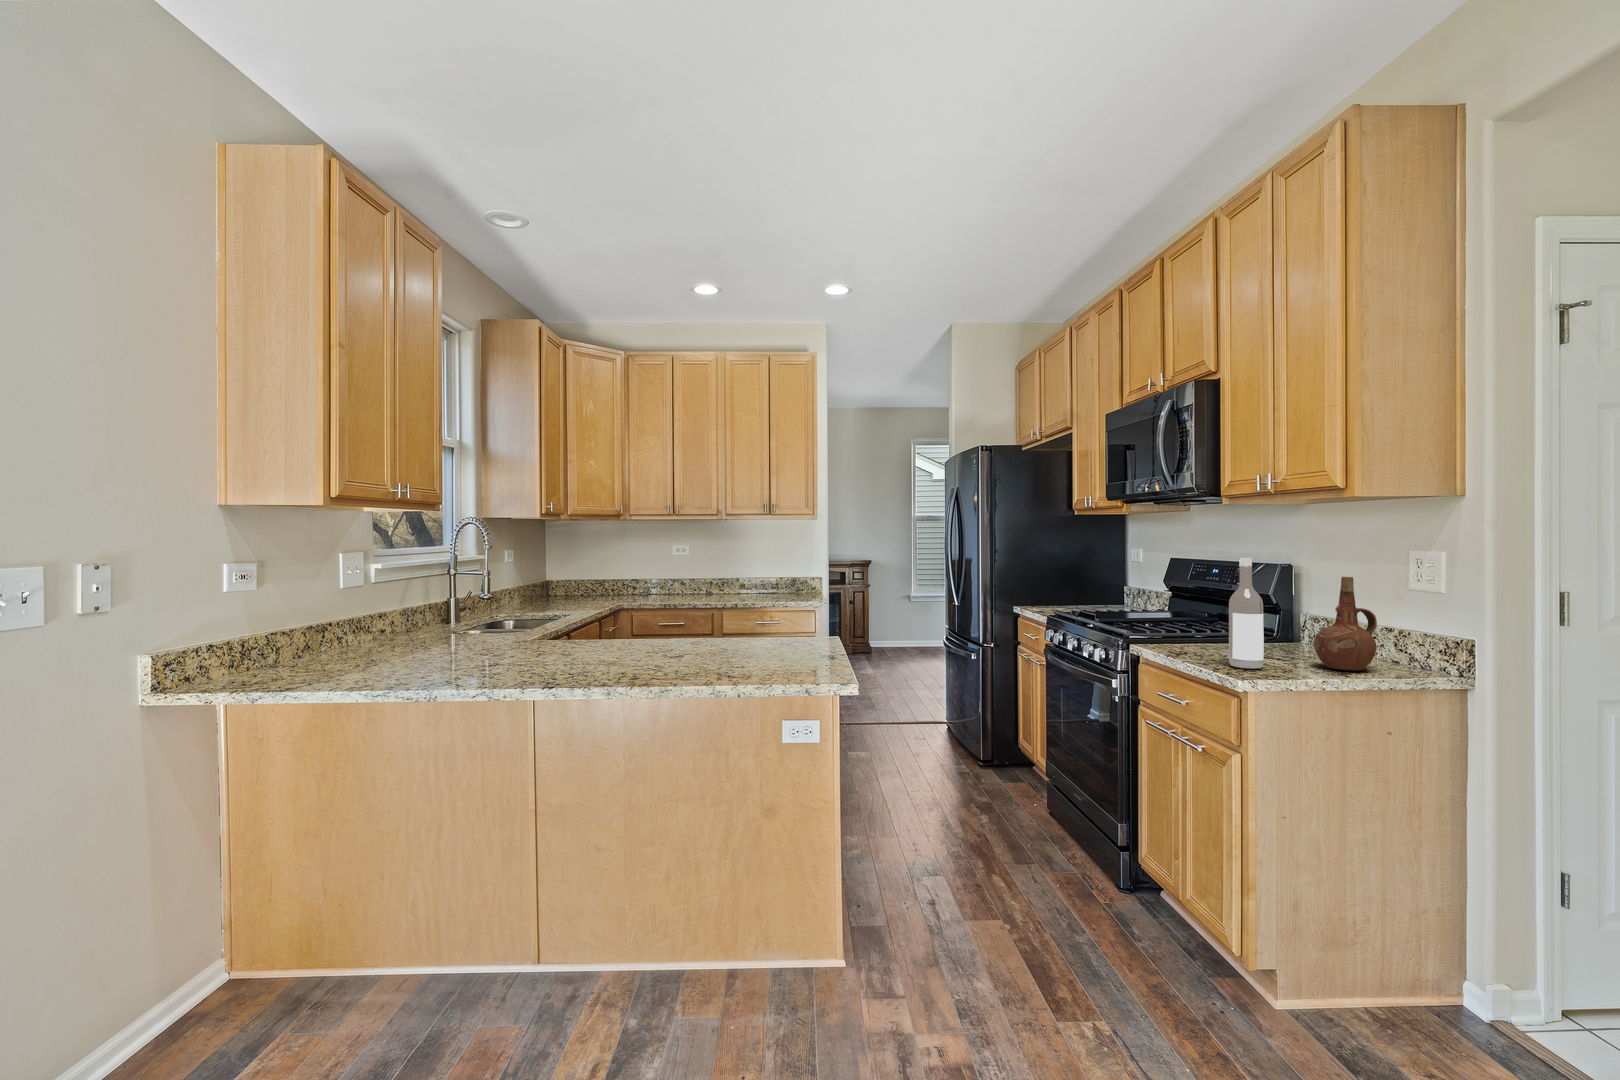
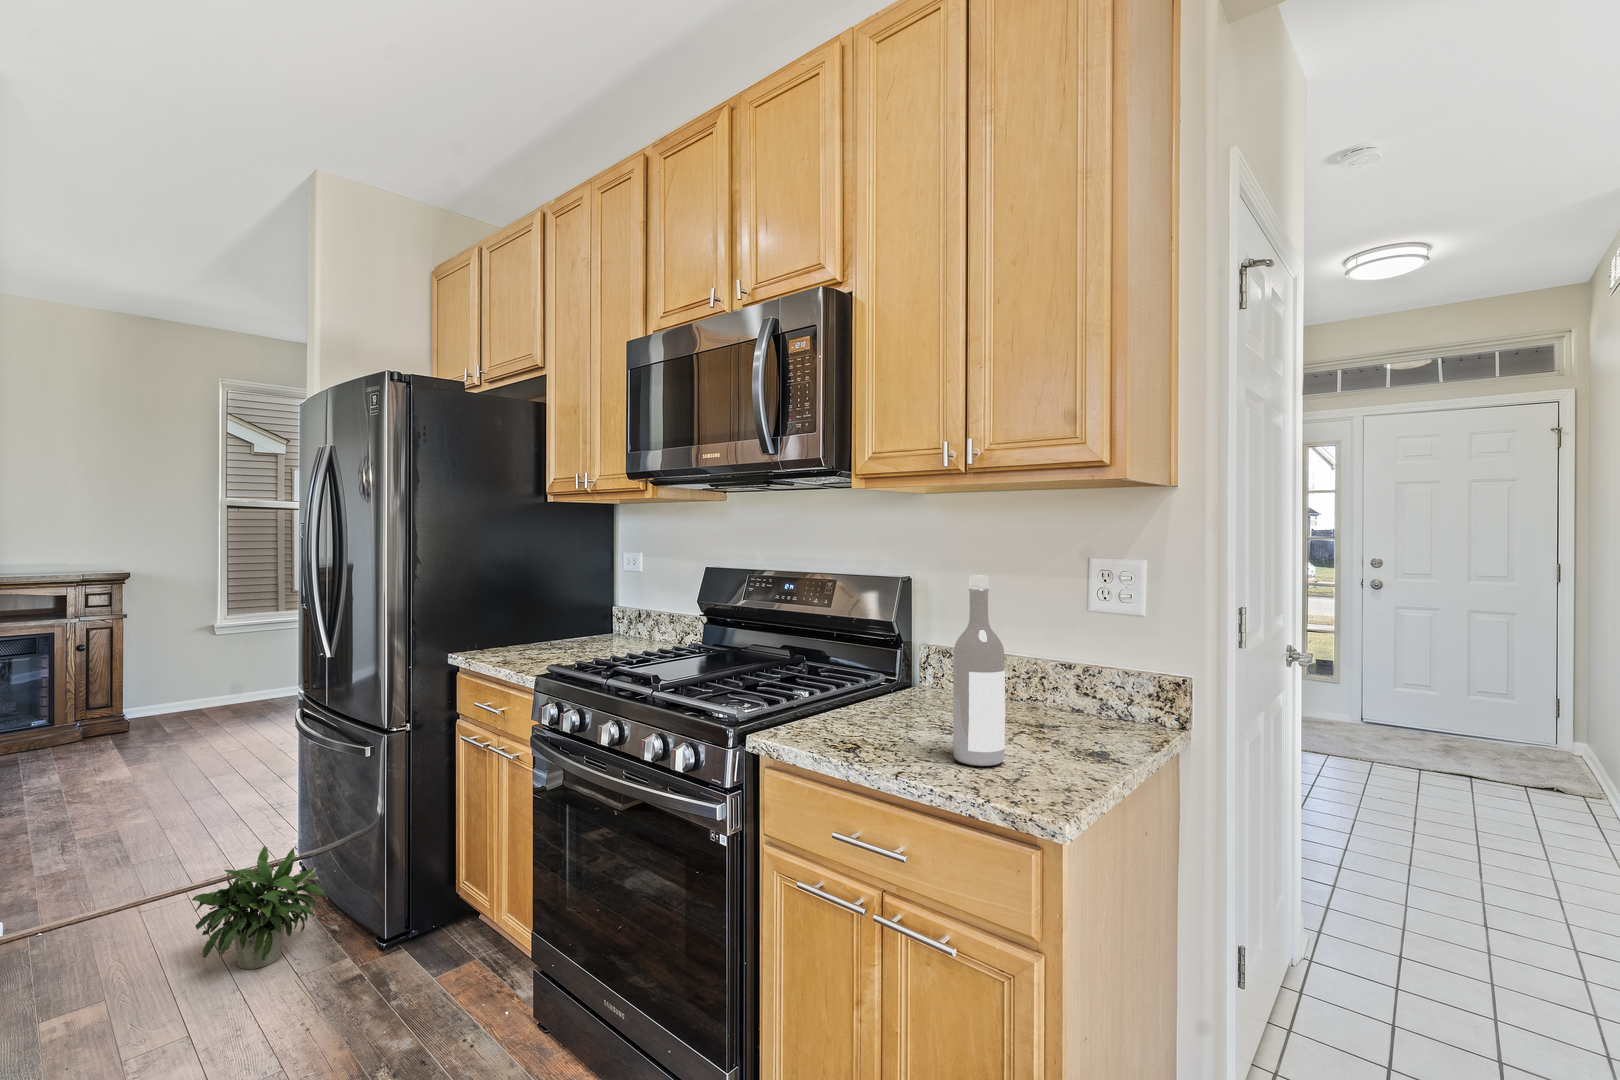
ceramic pitcher: present [1314,577,1377,671] -> none [1030,599,1110,741]
potted plant: none [894,704,960,763] -> present [192,846,339,969]

